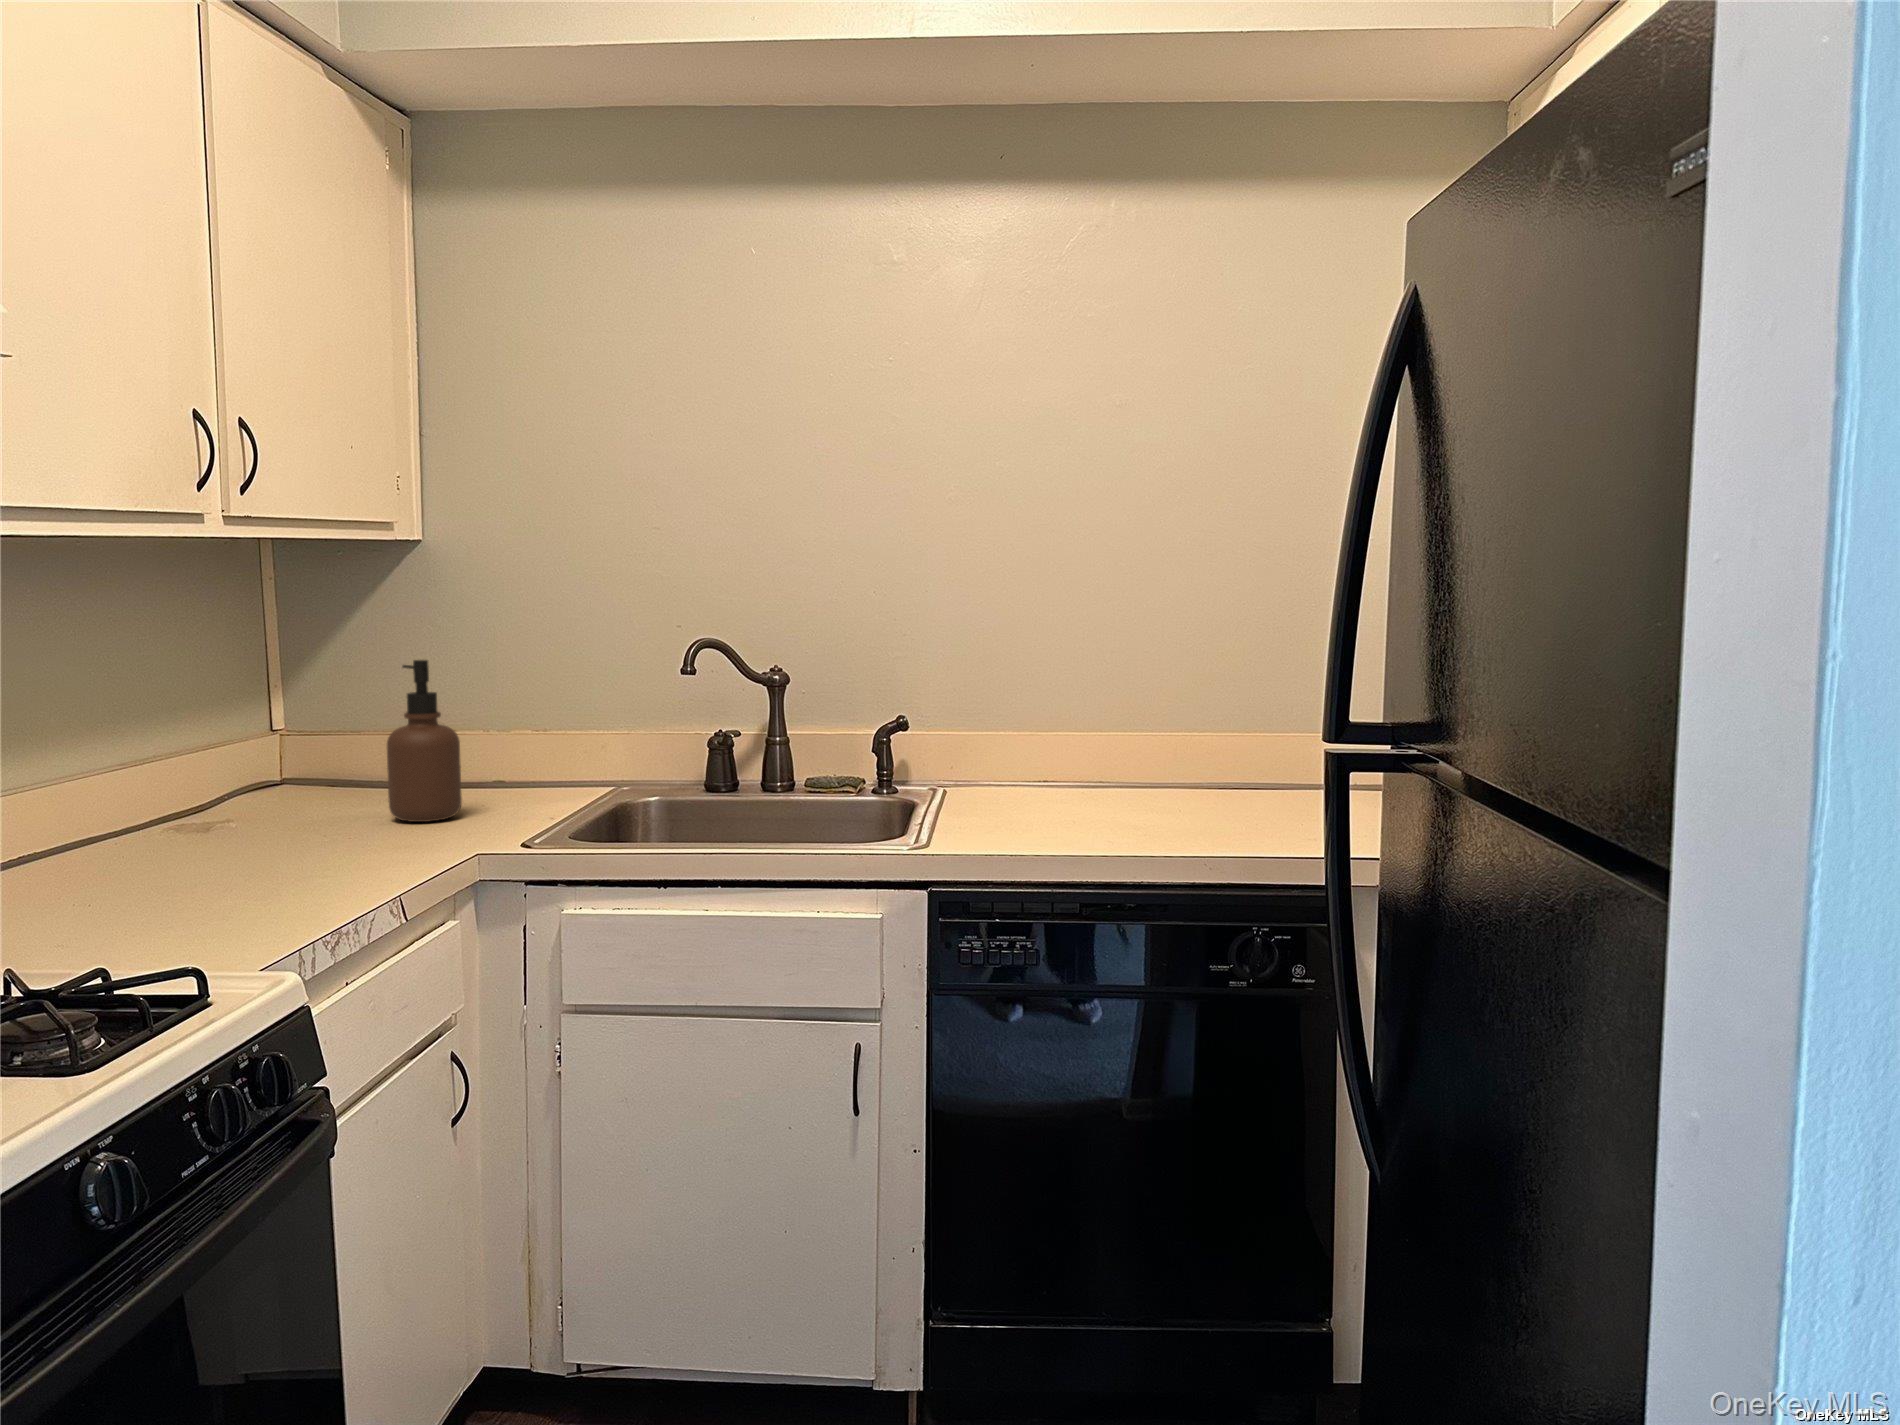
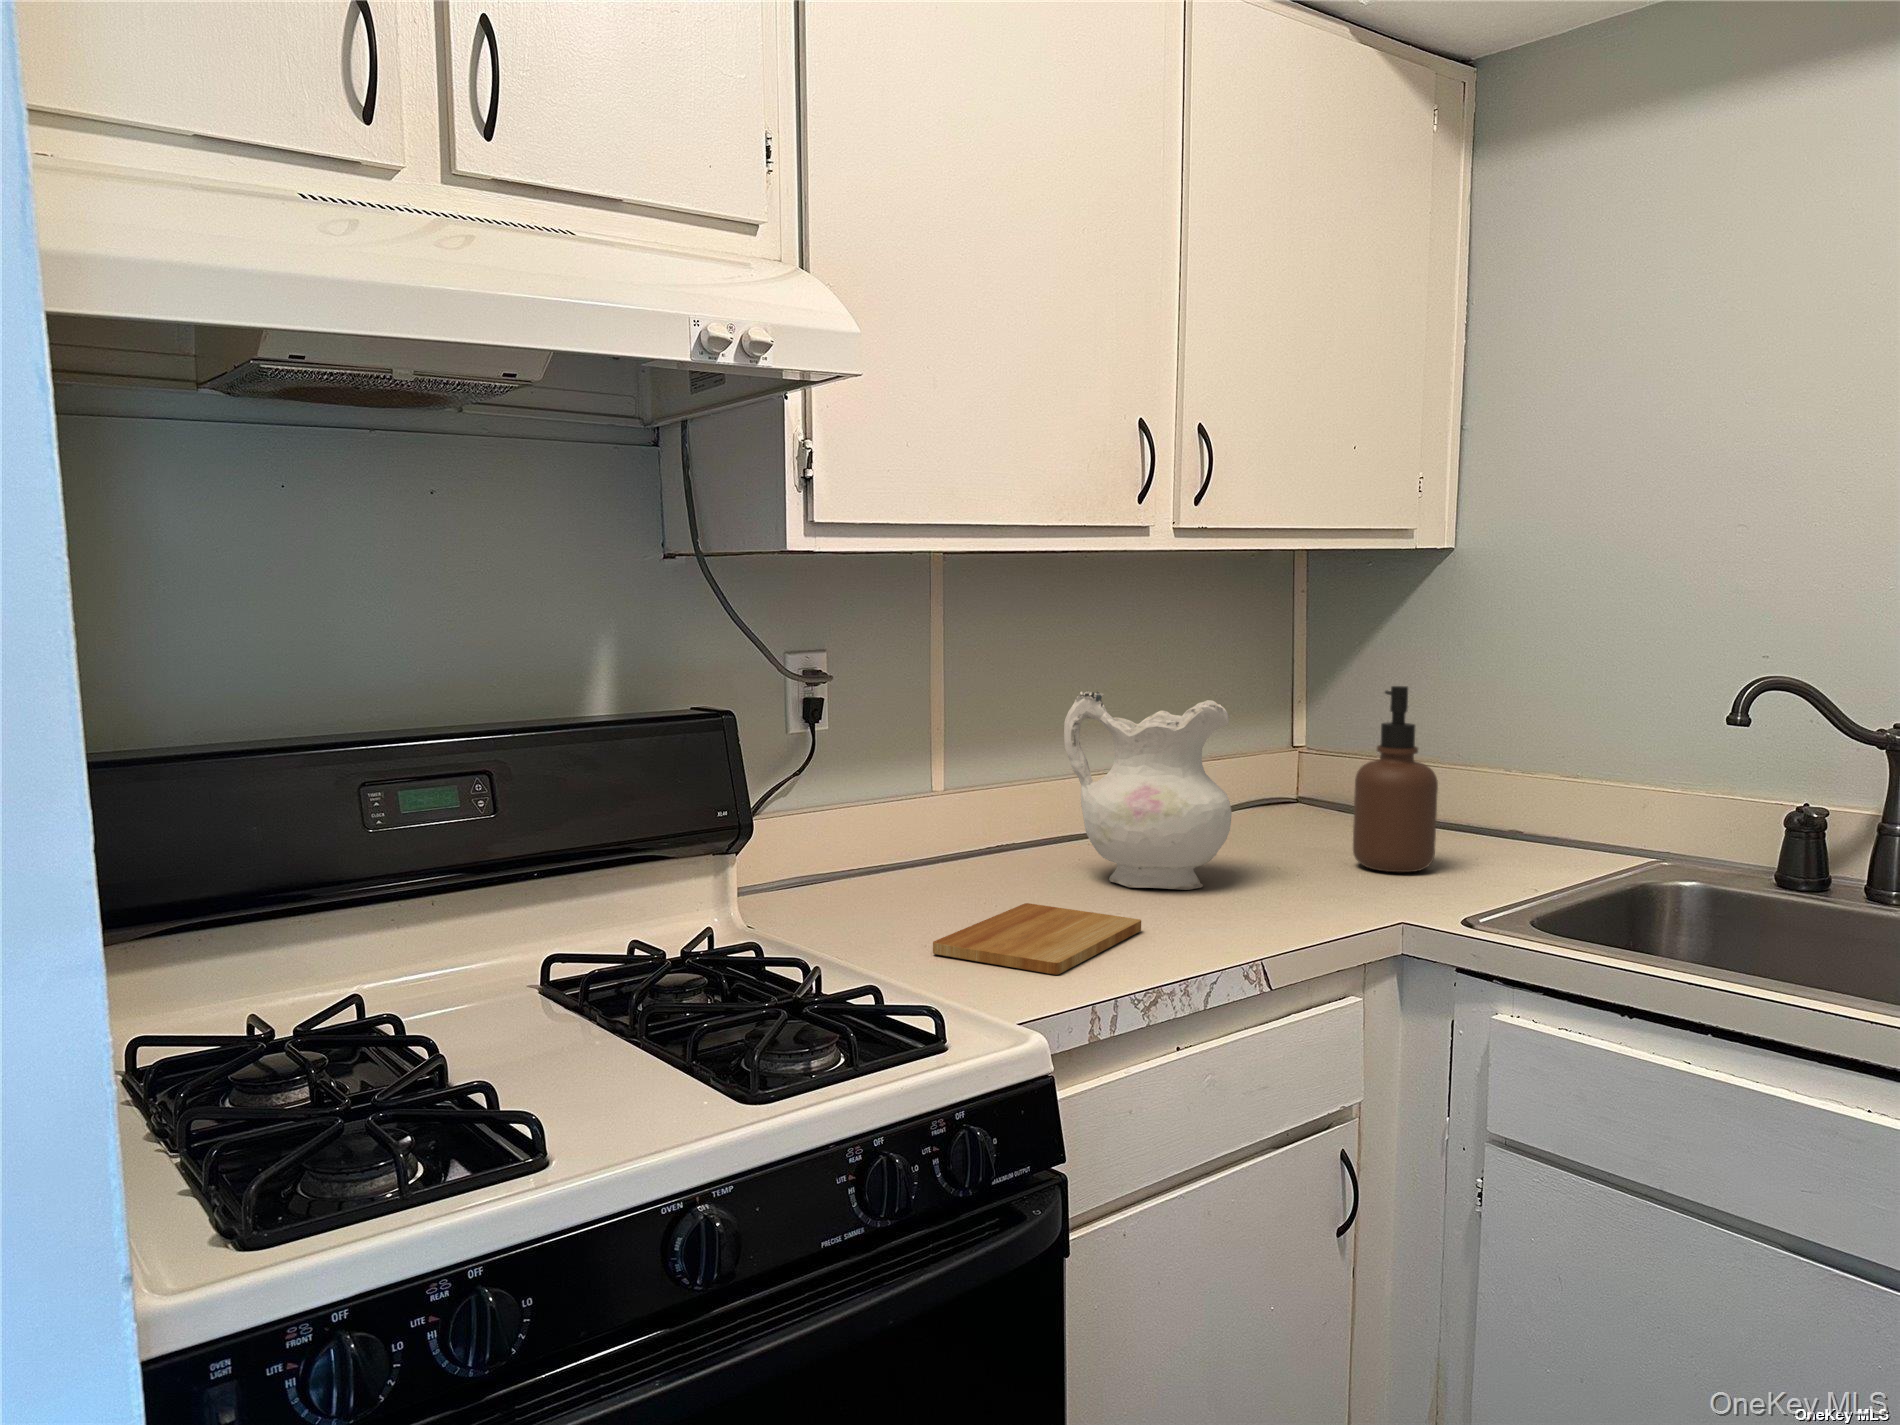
ceramic pitcher: none [115,680,300,866] -> present [1064,691,1232,890]
cutting board: none [86,883,270,944] -> present [933,903,1141,974]

